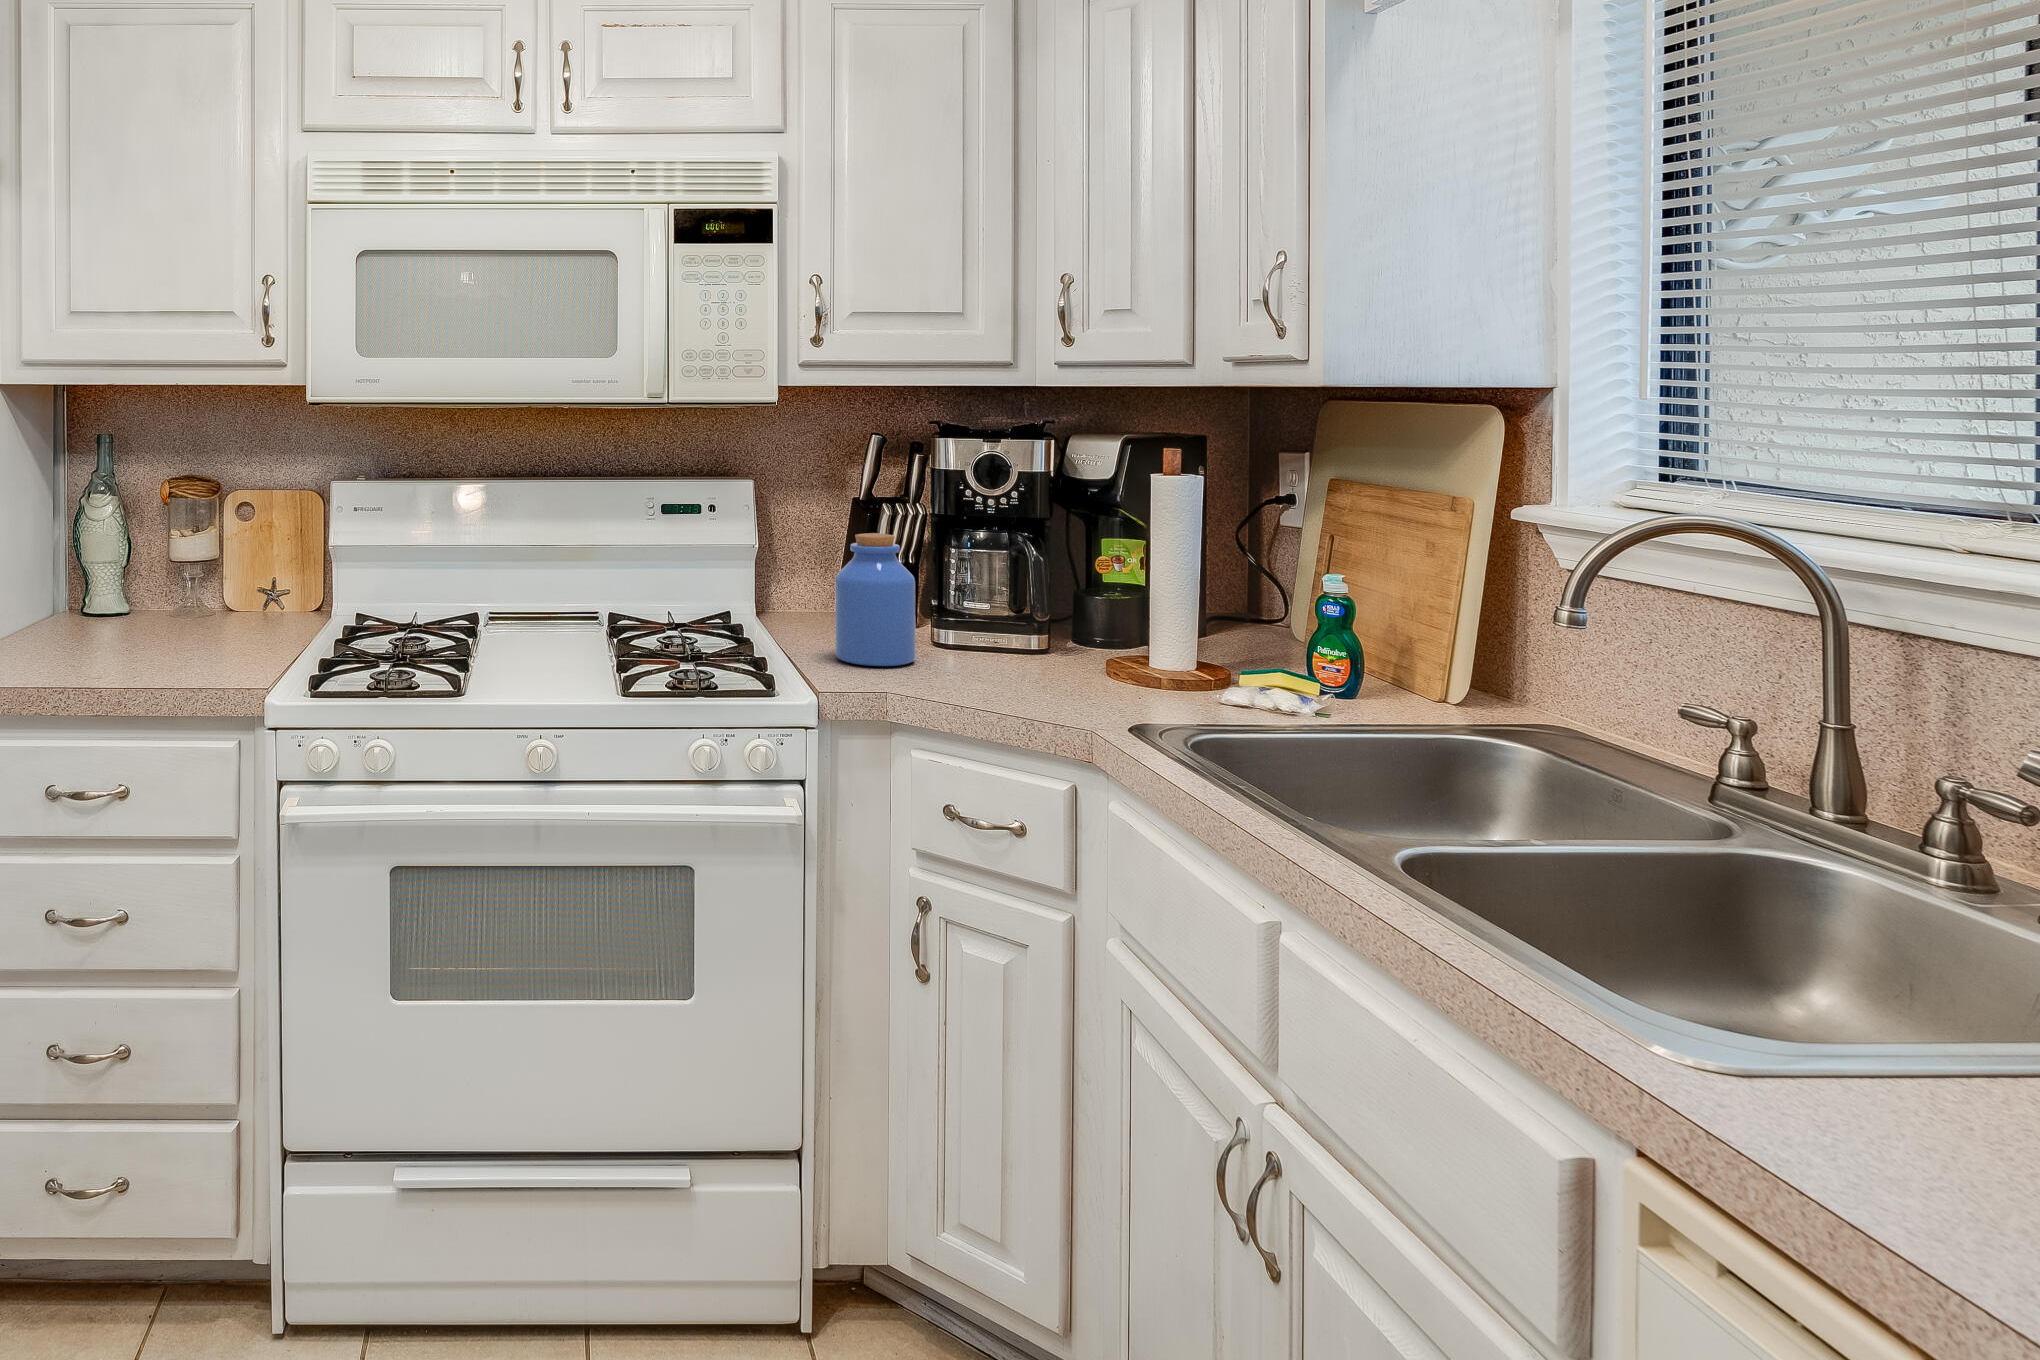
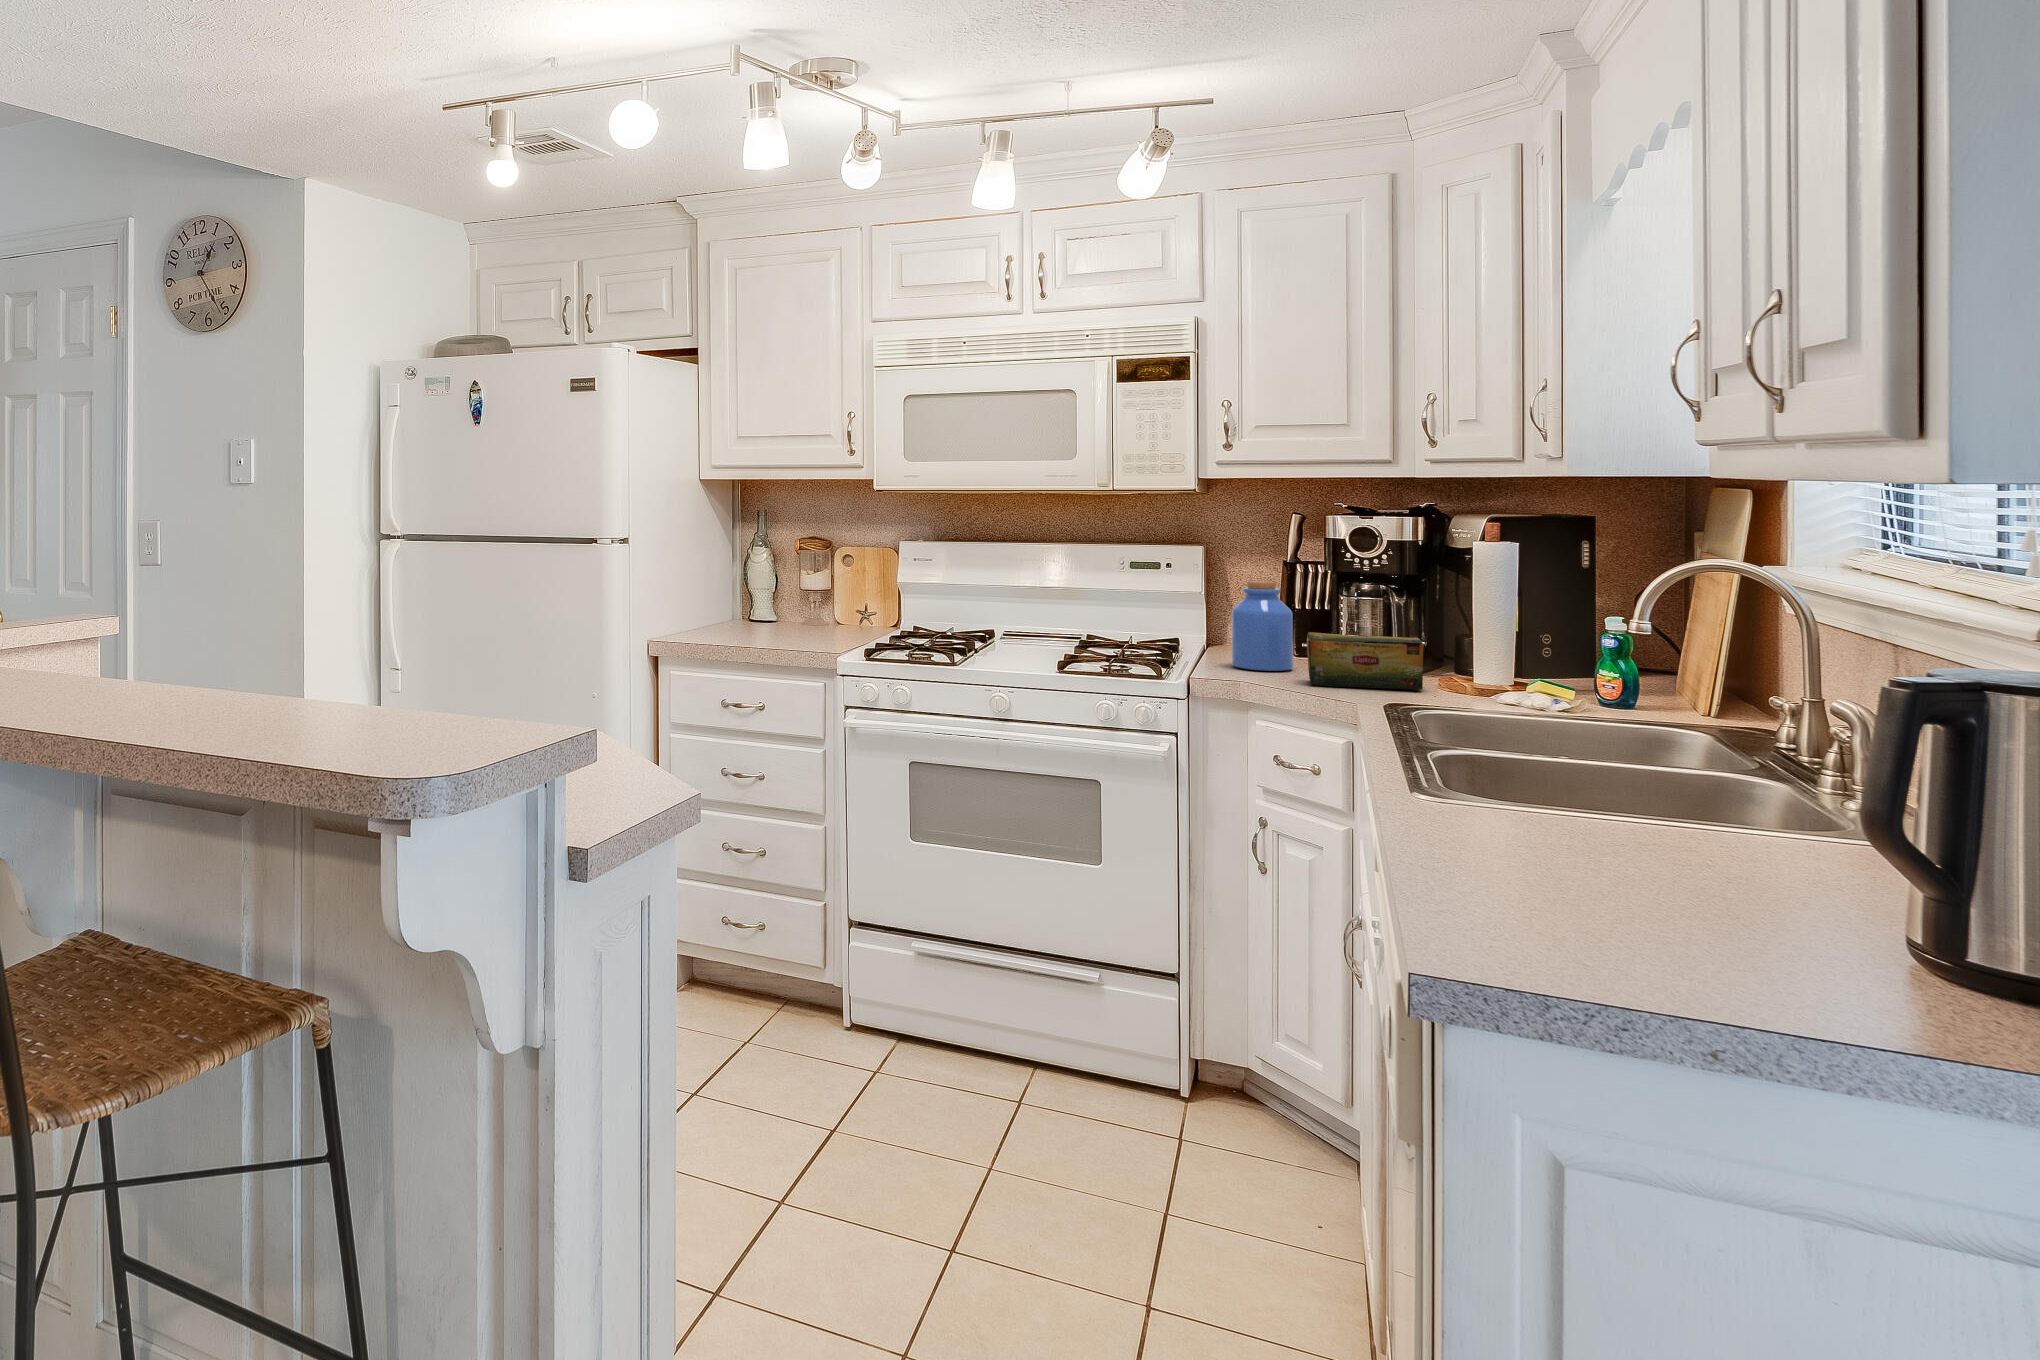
tea box: none [962,611,1122,693] -> present [1307,632,1424,690]

